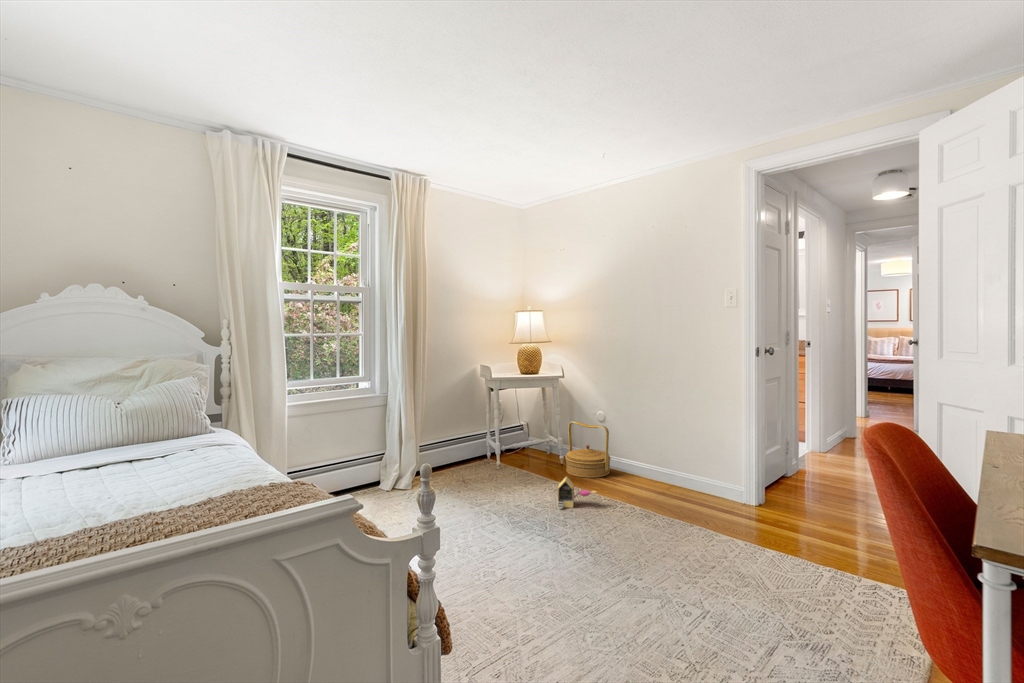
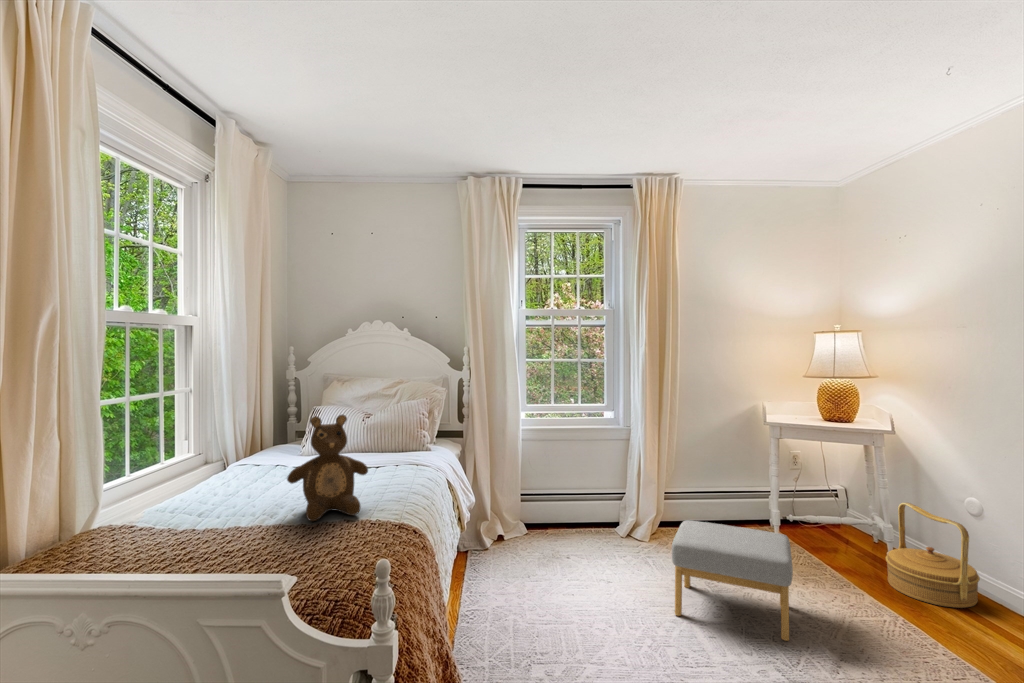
teddy bear: none [138,382,248,504] -> present [287,415,368,521]
footstool: none [459,451,545,526] -> present [672,520,793,641]
toy house: present [558,477,596,508] -> none [822,589,901,643]

